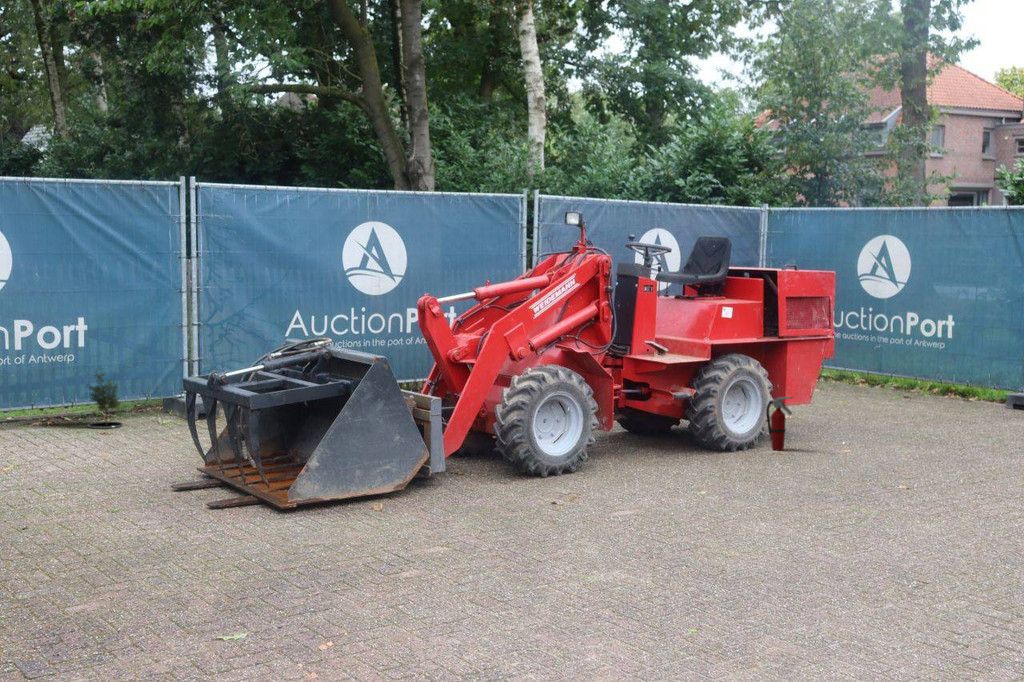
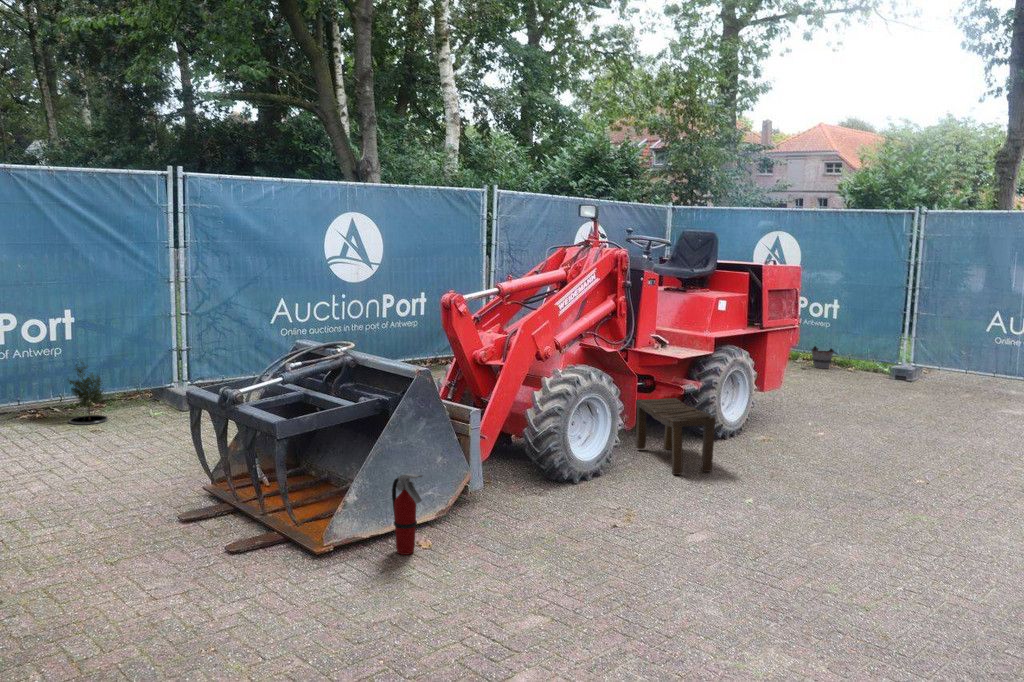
bucket: none [918,371,952,398] -> present [812,346,838,369]
fire extinguisher: present [766,397,793,450] -> present [392,473,422,555]
bench: none [628,406,690,475] -> present [636,398,716,475]

